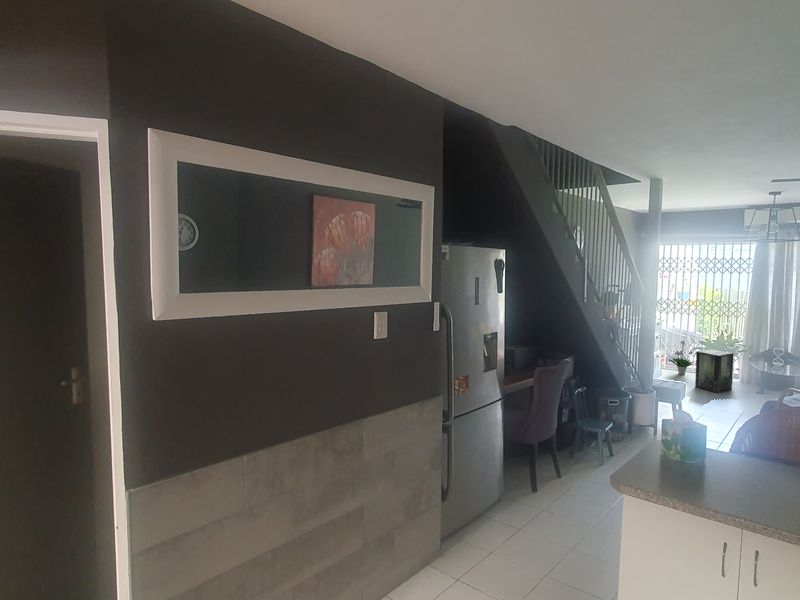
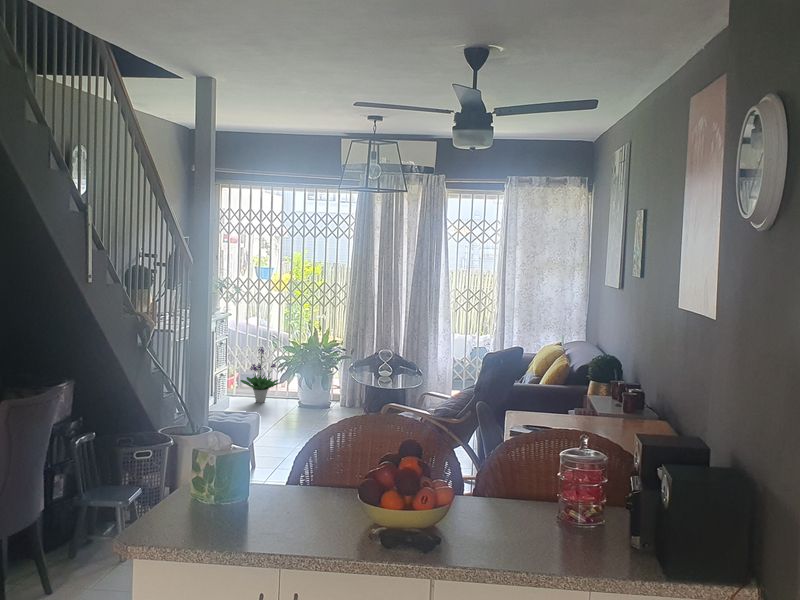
storage box: present [695,349,733,393] -> none [282,356,332,423]

